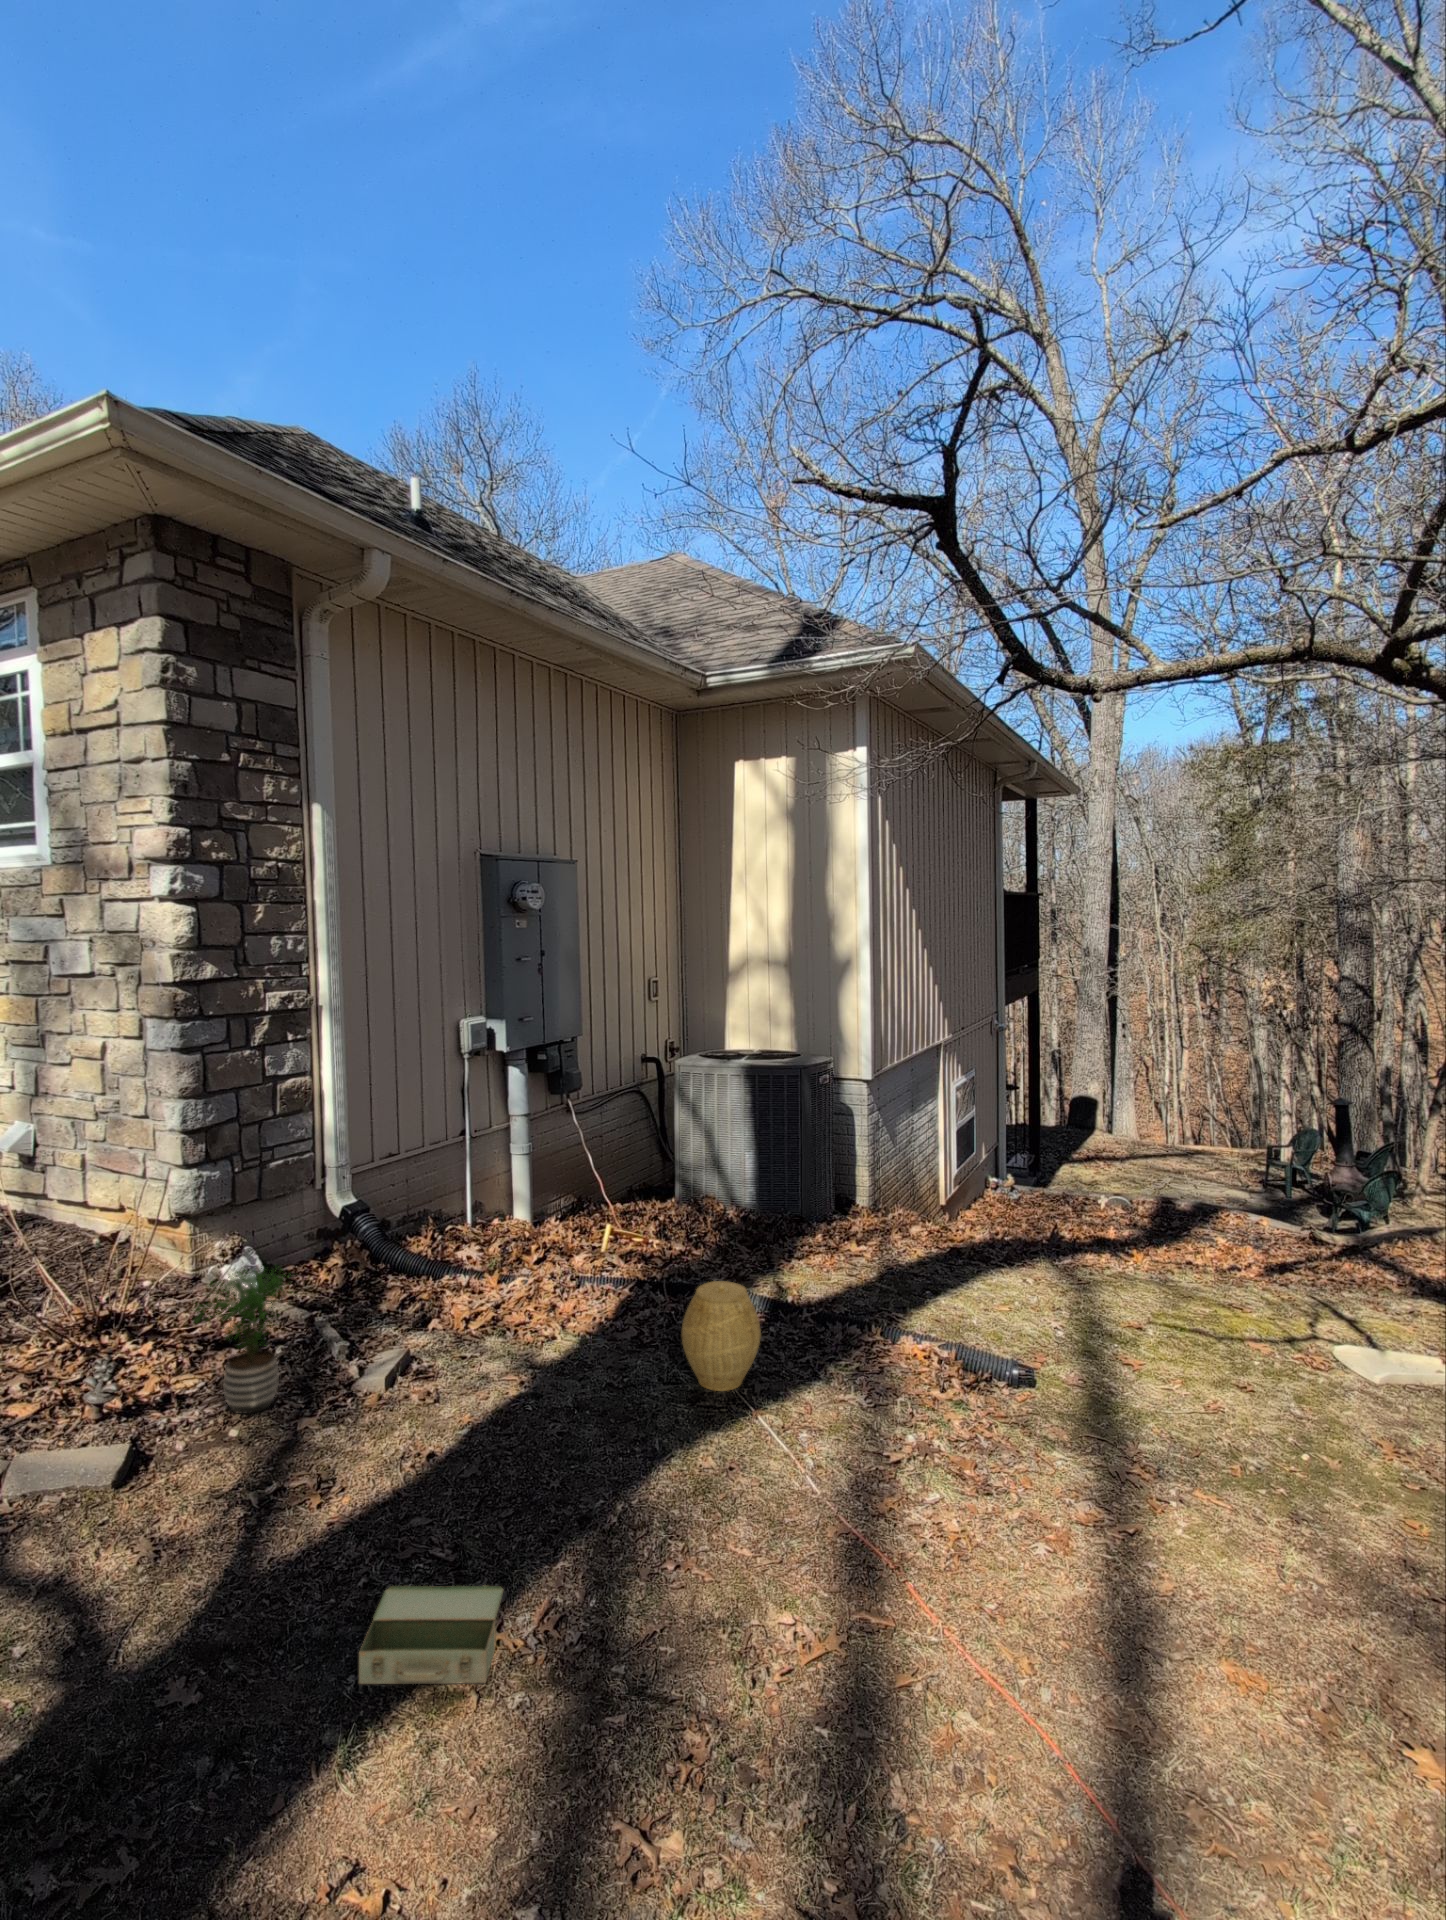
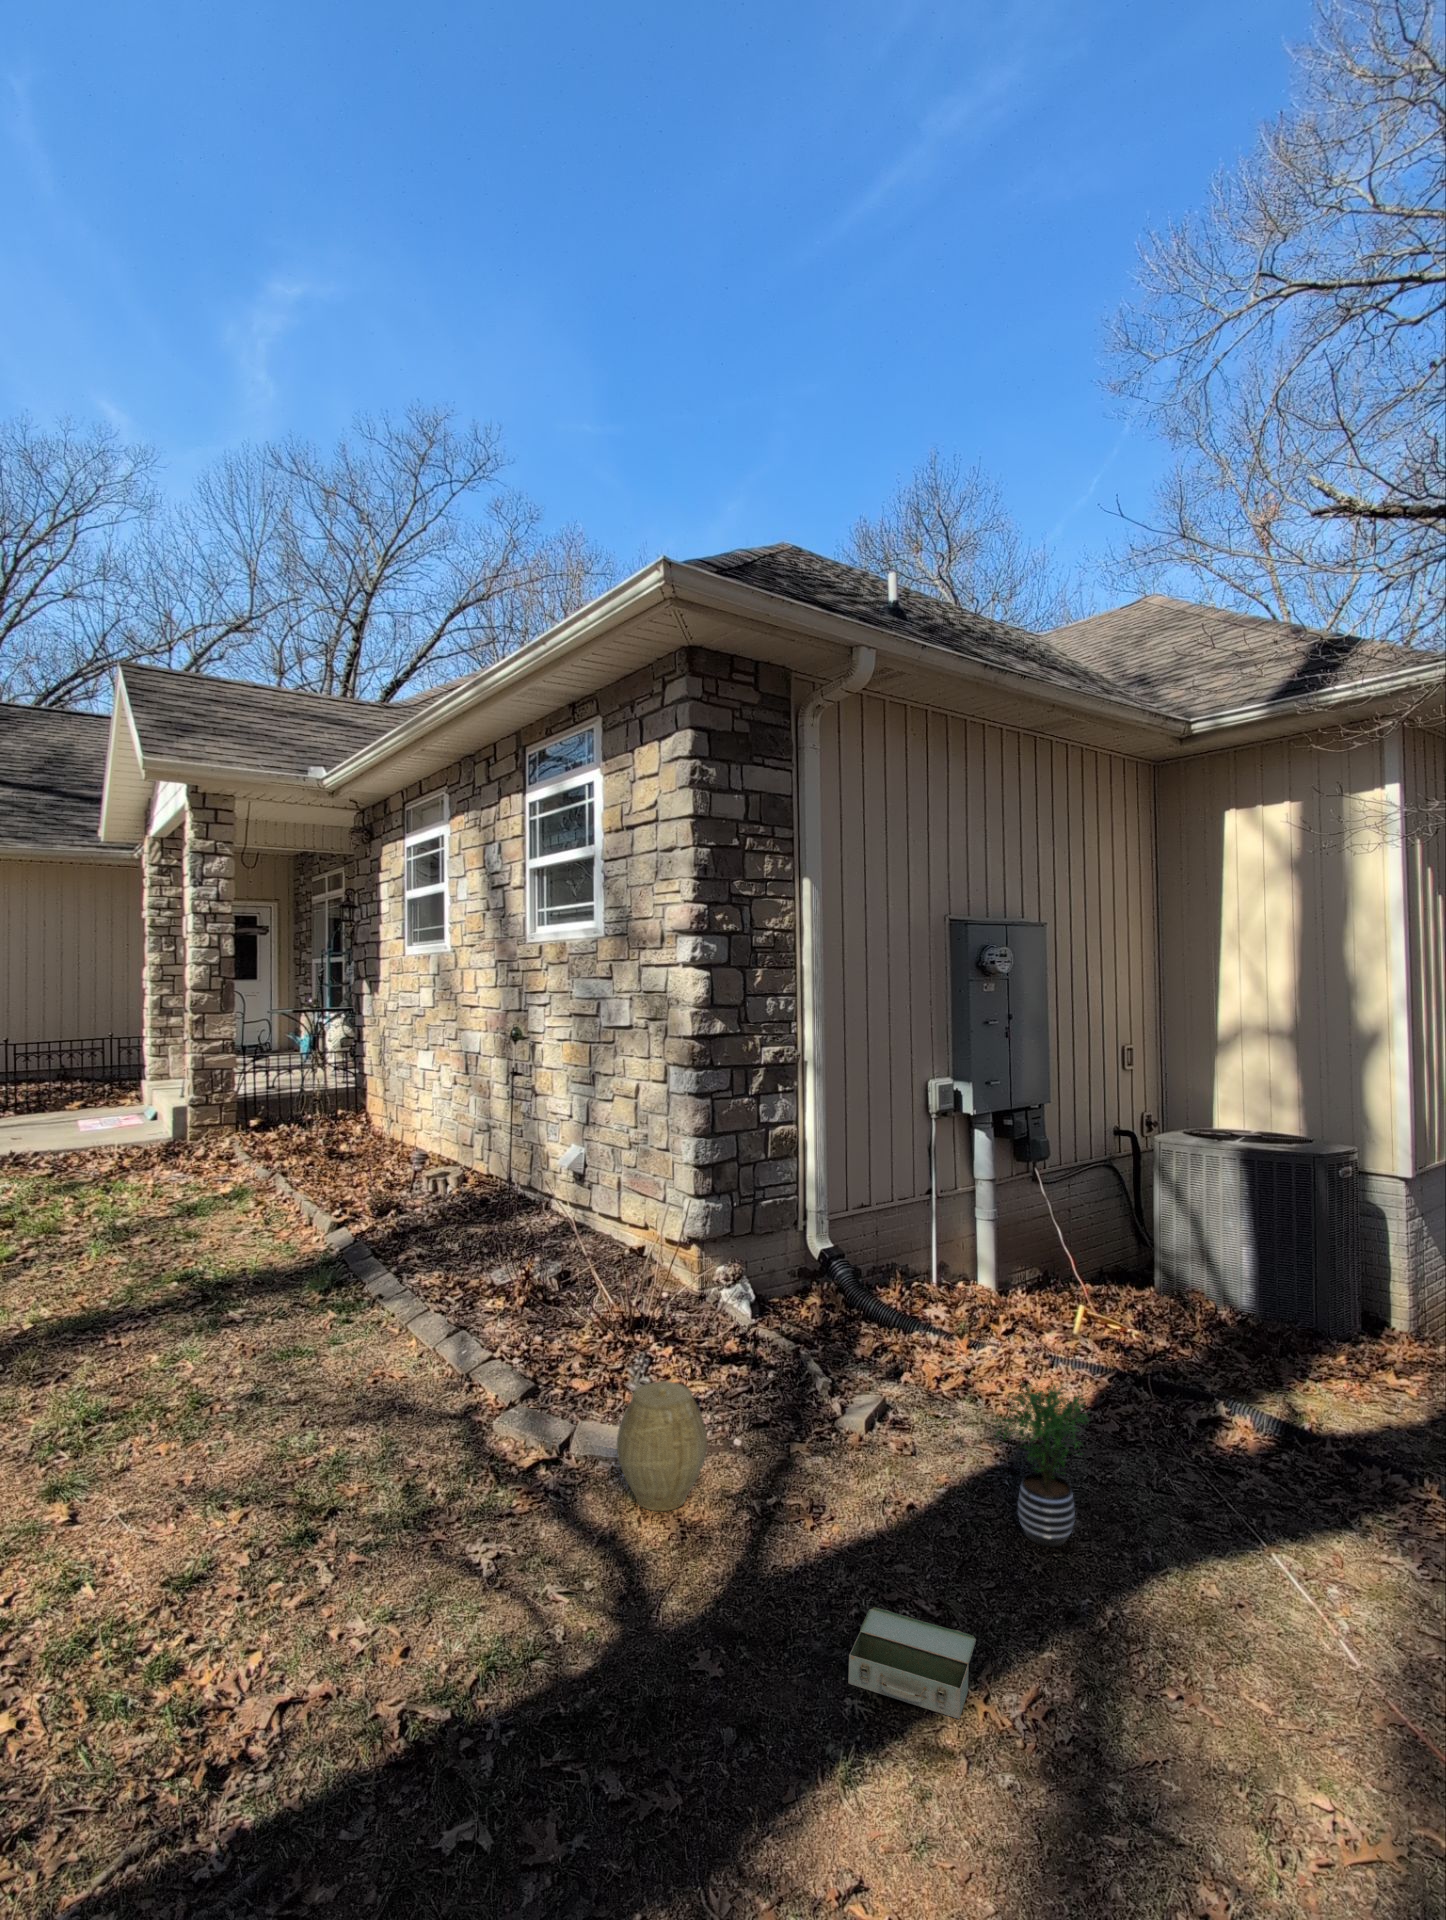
potted plant: present [194,1266,291,1414] -> present [994,1384,1088,1547]
woven basket: present [681,1281,761,1391] -> present [617,1381,707,1511]

